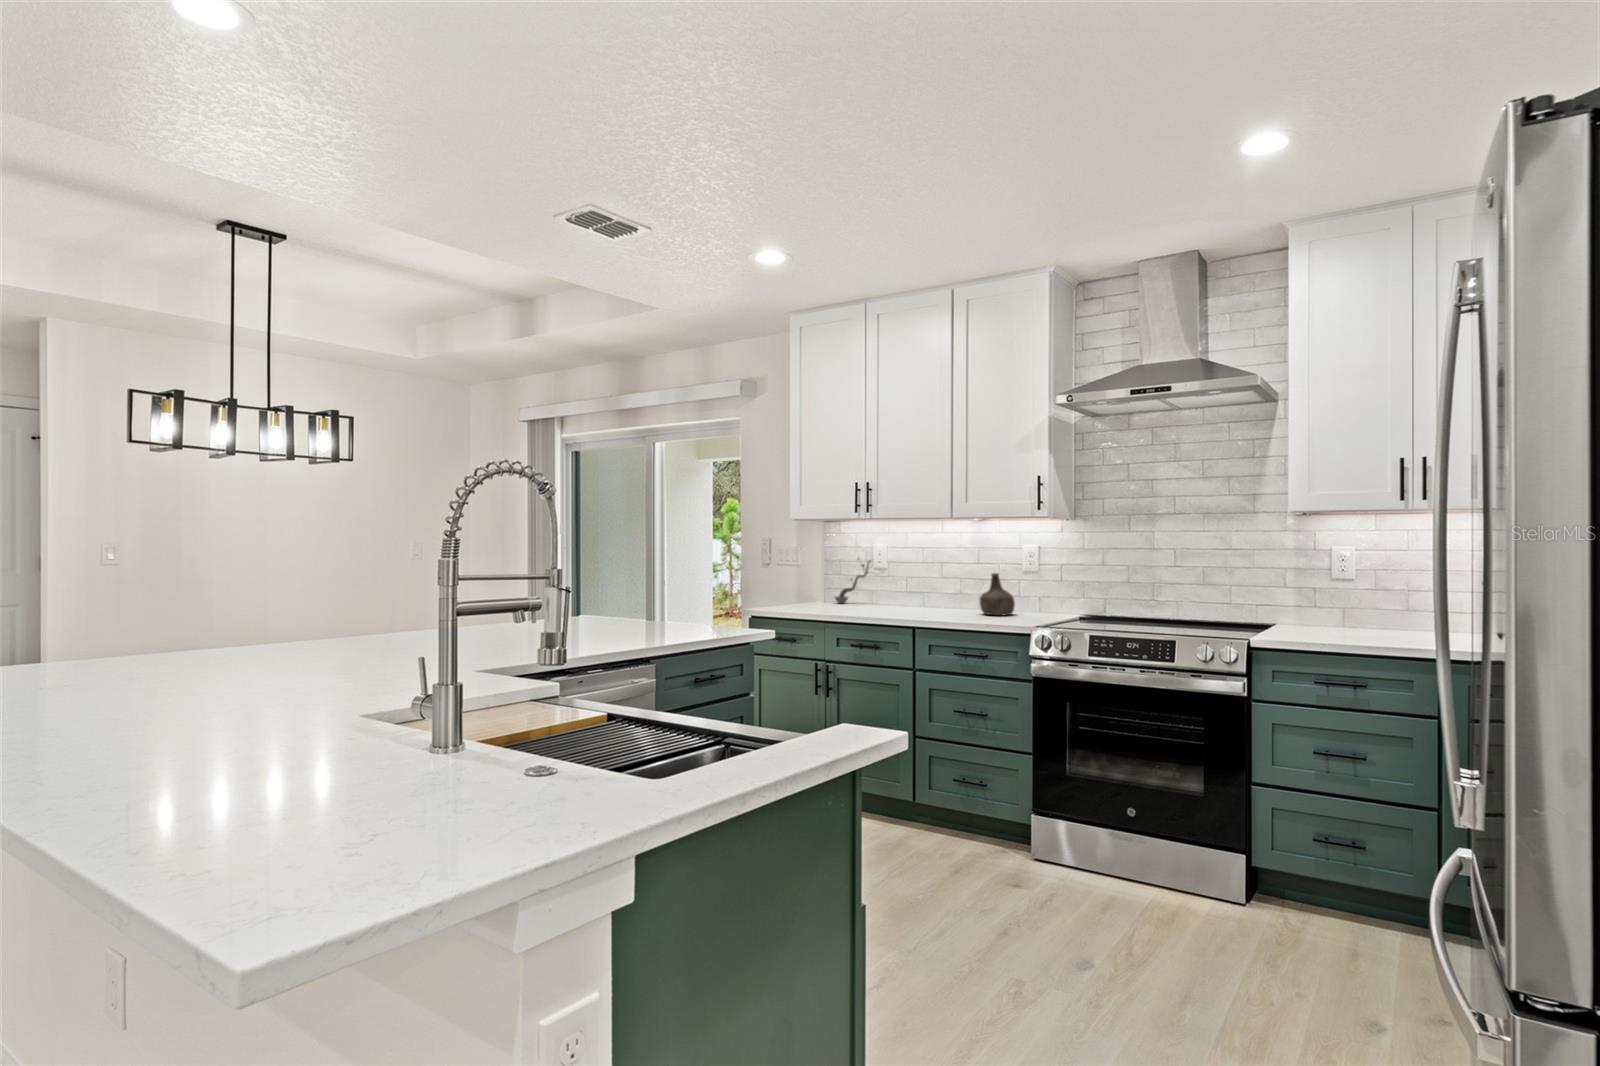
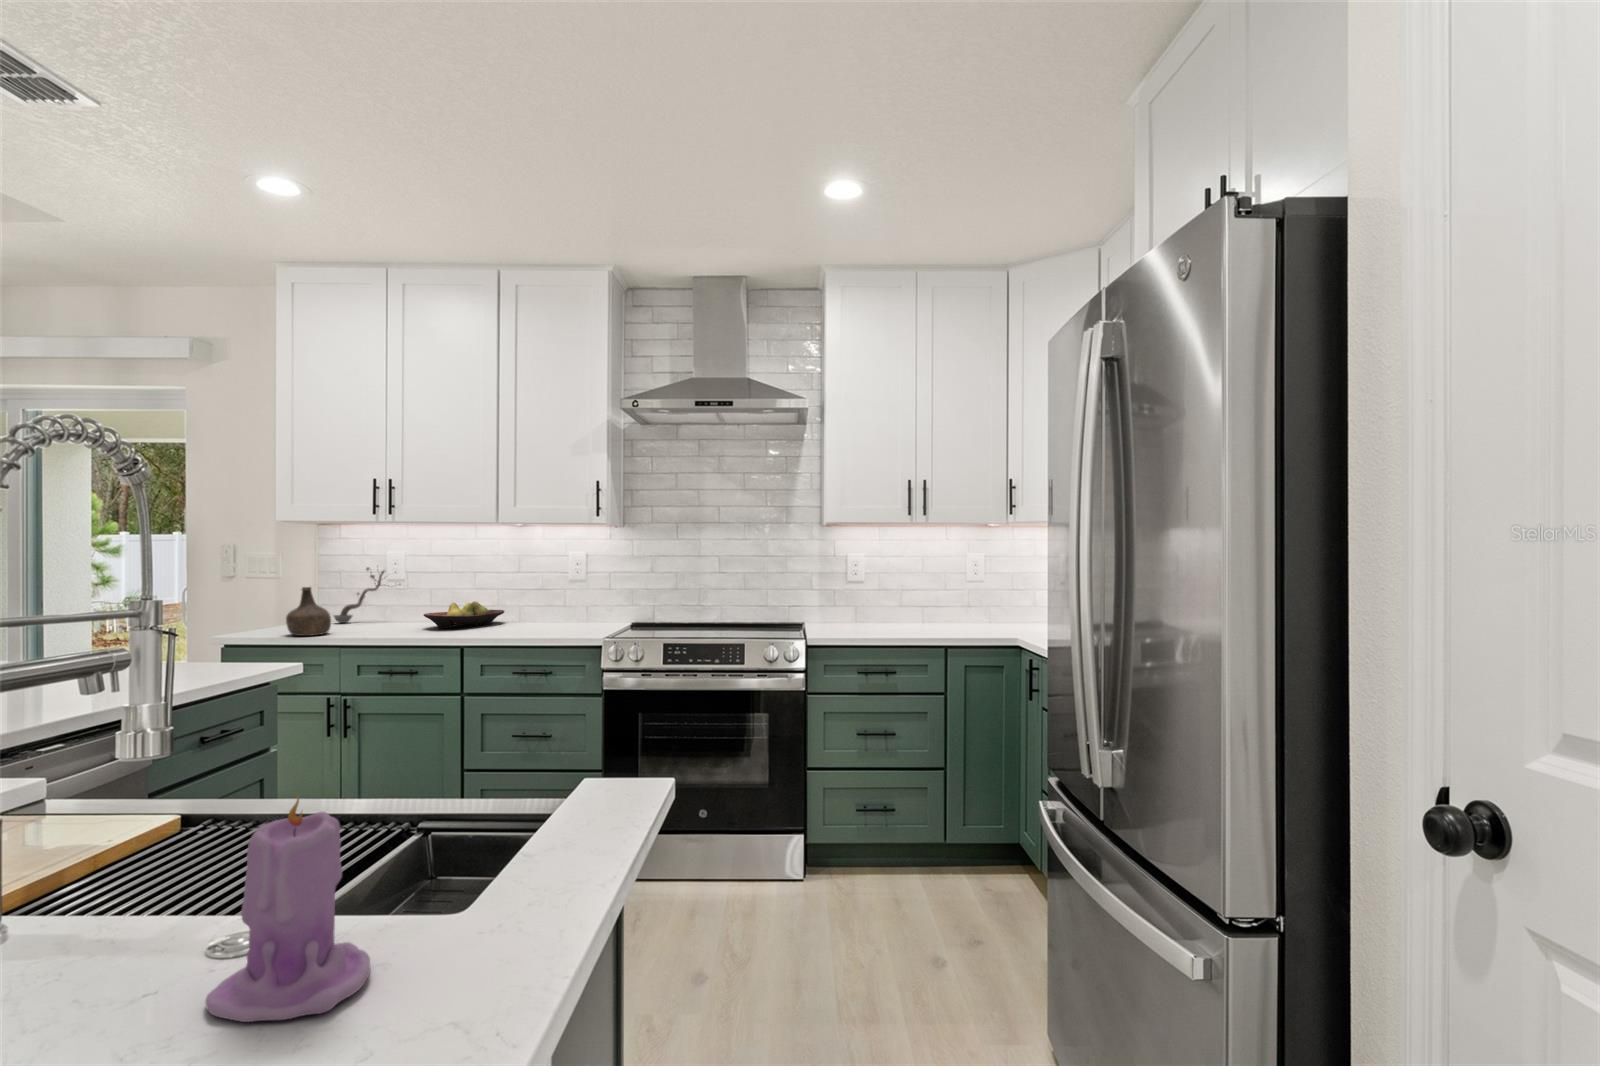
bottle: present [979,573,1015,615] -> present [286,587,331,636]
fruit bowl: none [894,589,964,611] -> present [424,601,504,628]
candle: none [459,680,554,814] -> present [206,795,371,1022]

